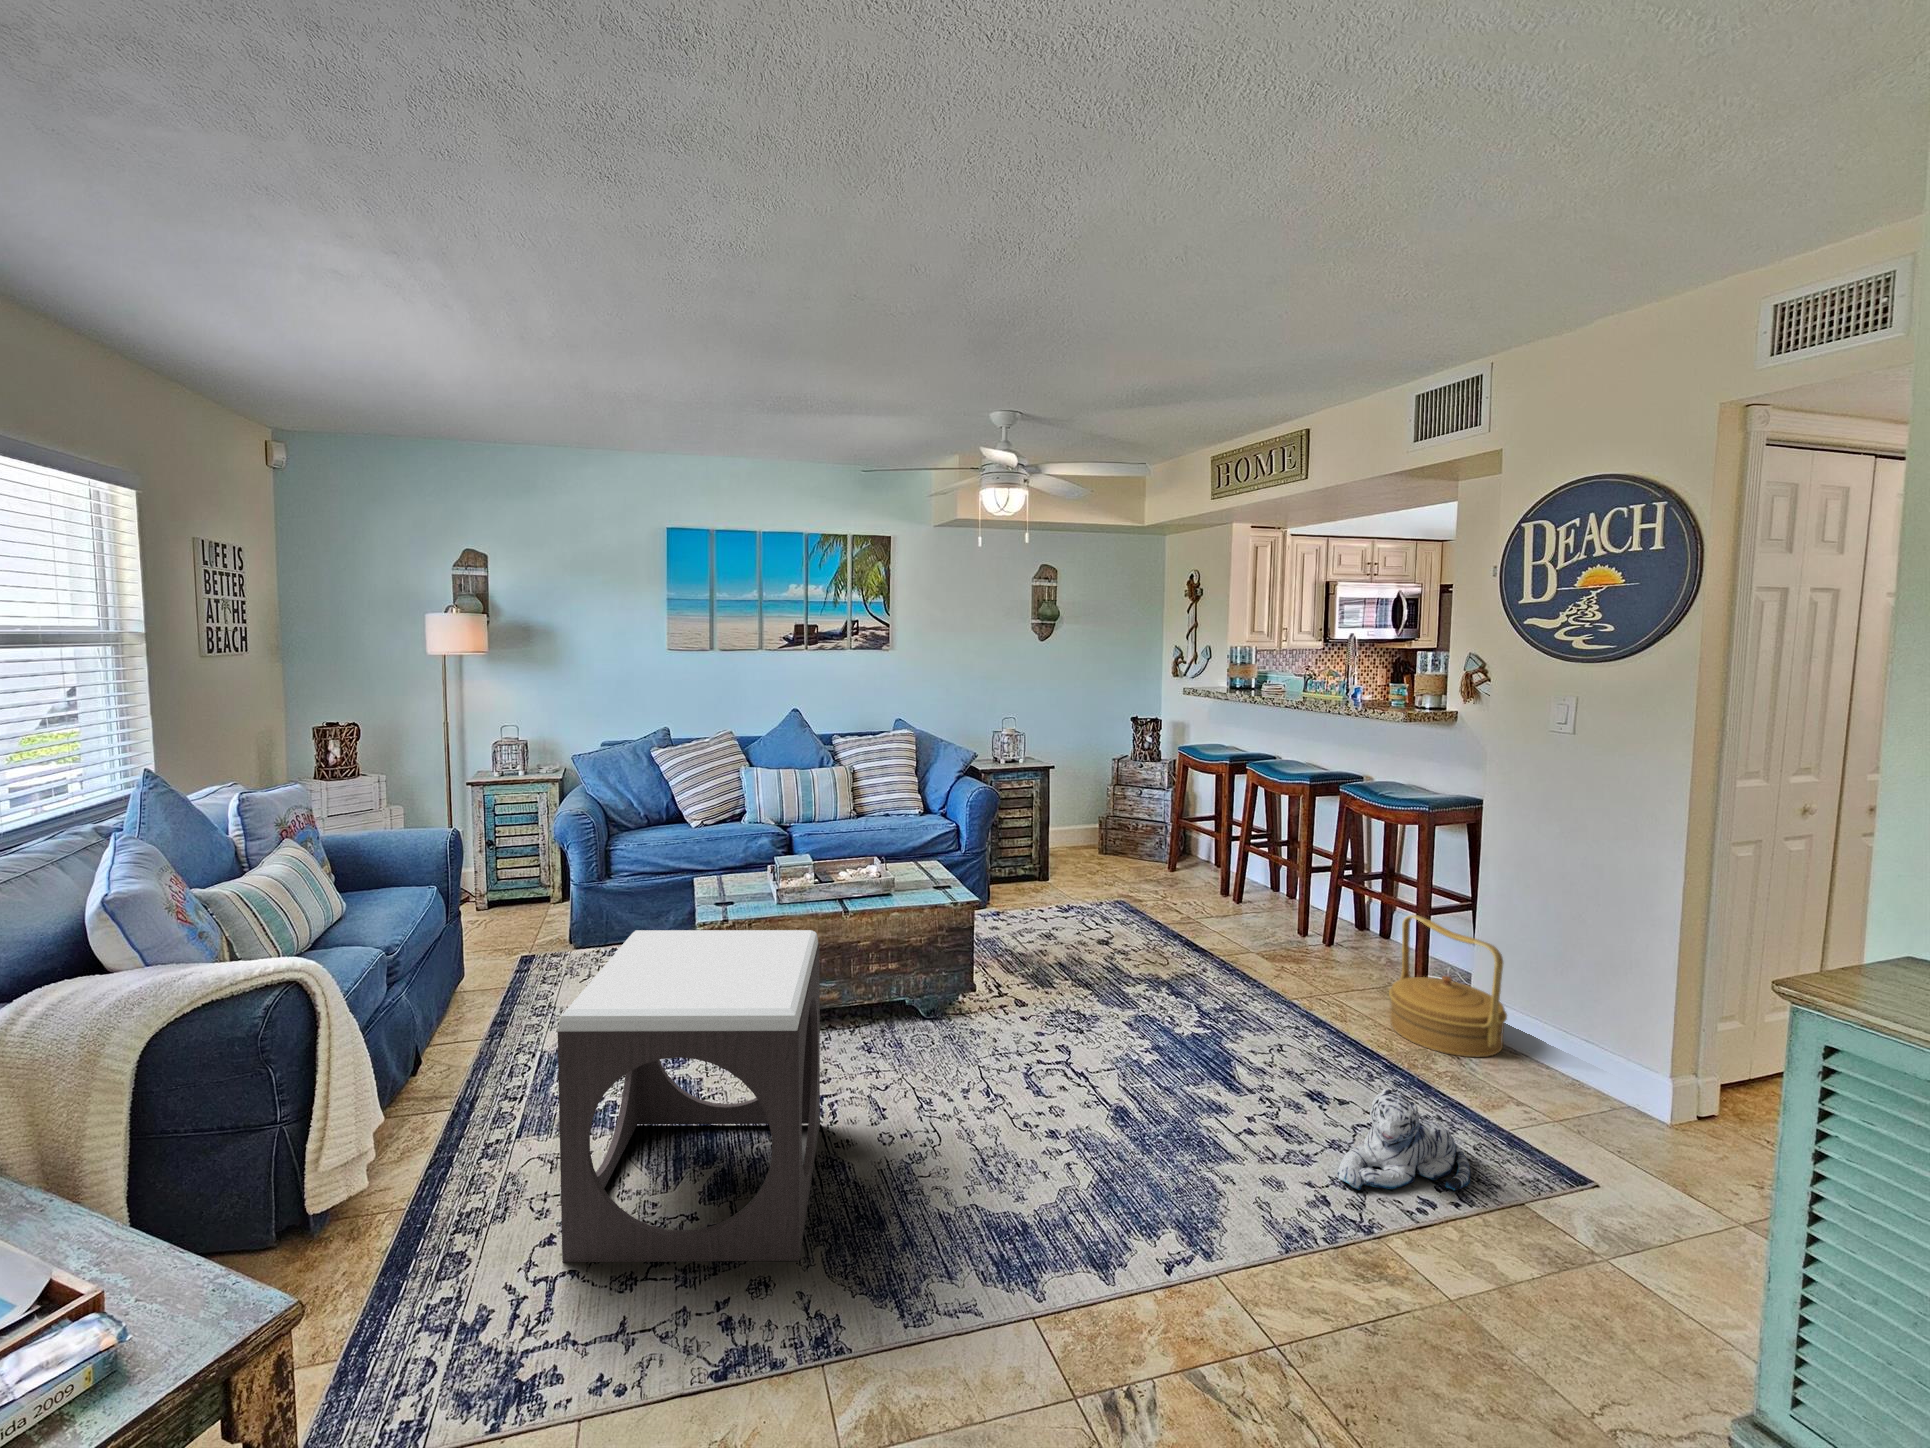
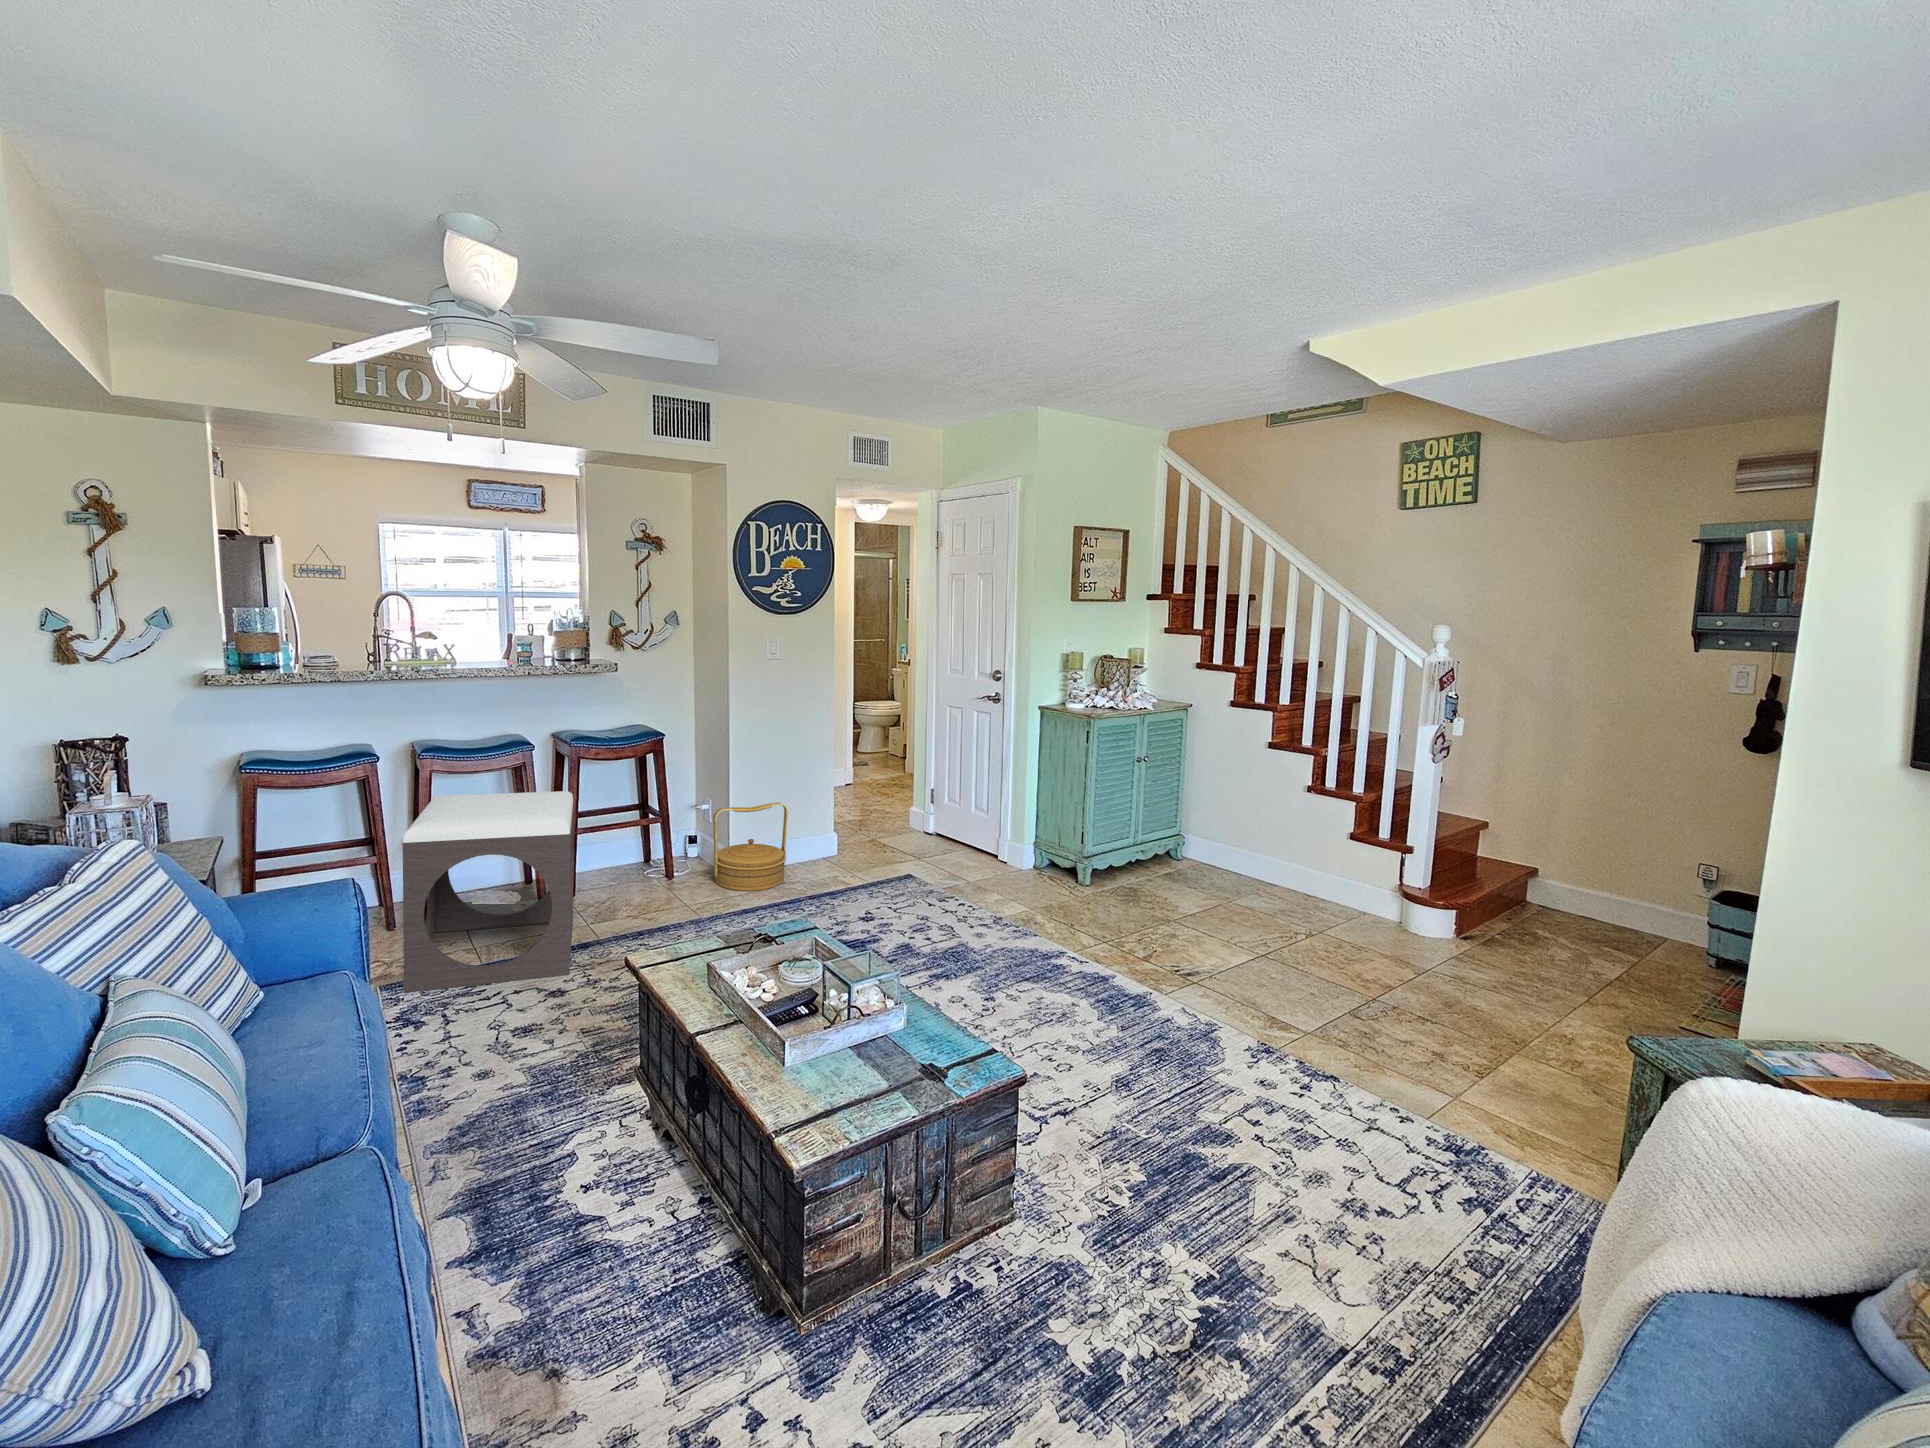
footstool: present [558,930,820,1262] -> present [403,791,574,993]
plush toy: present [1337,1089,1471,1190] -> none [908,865,971,921]

